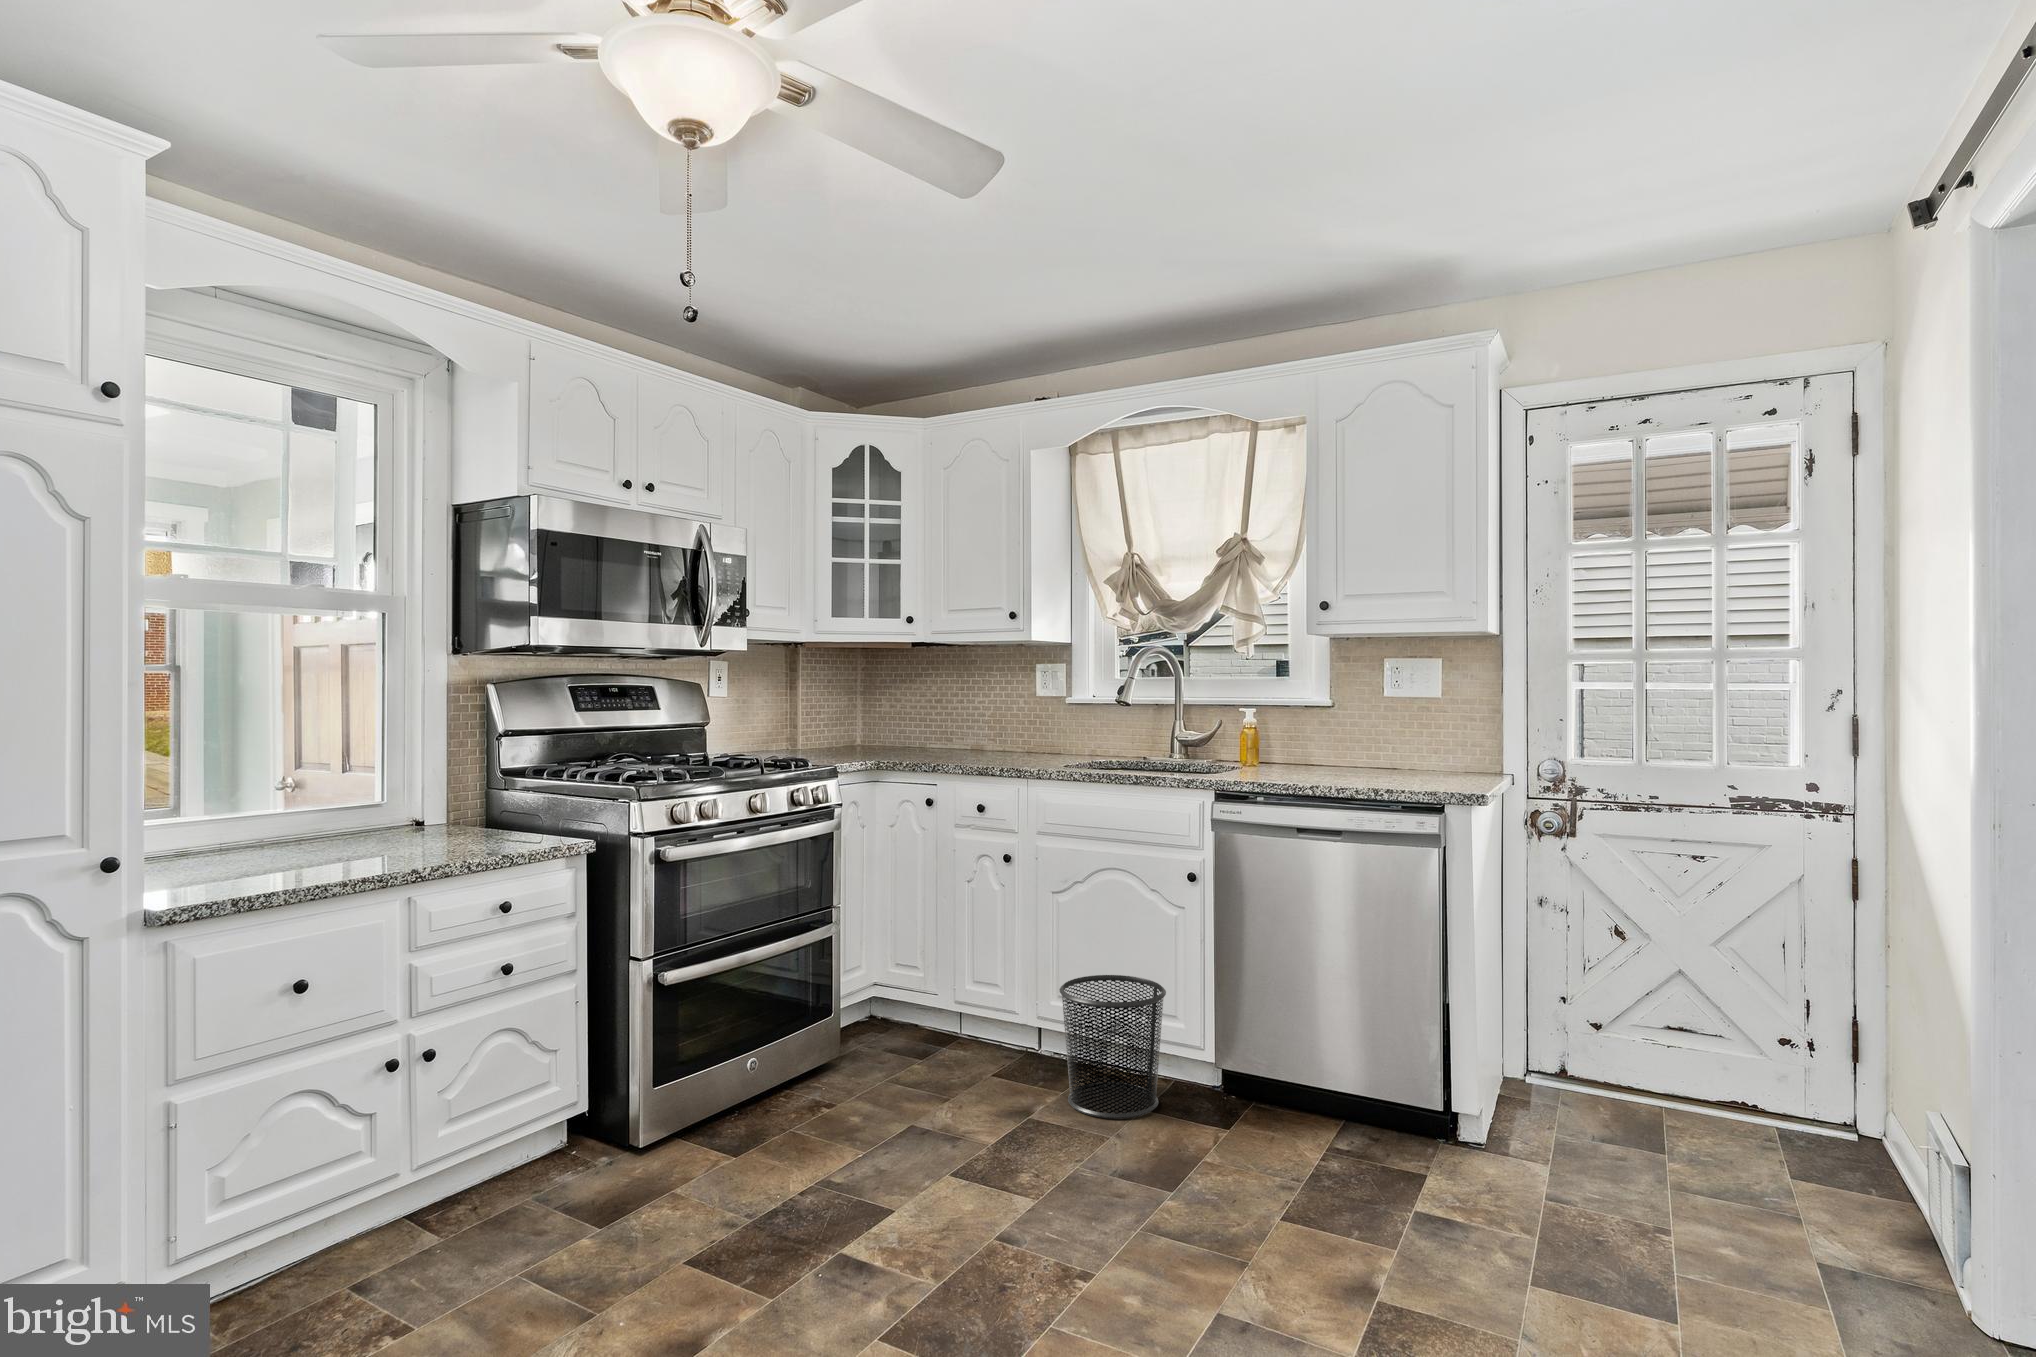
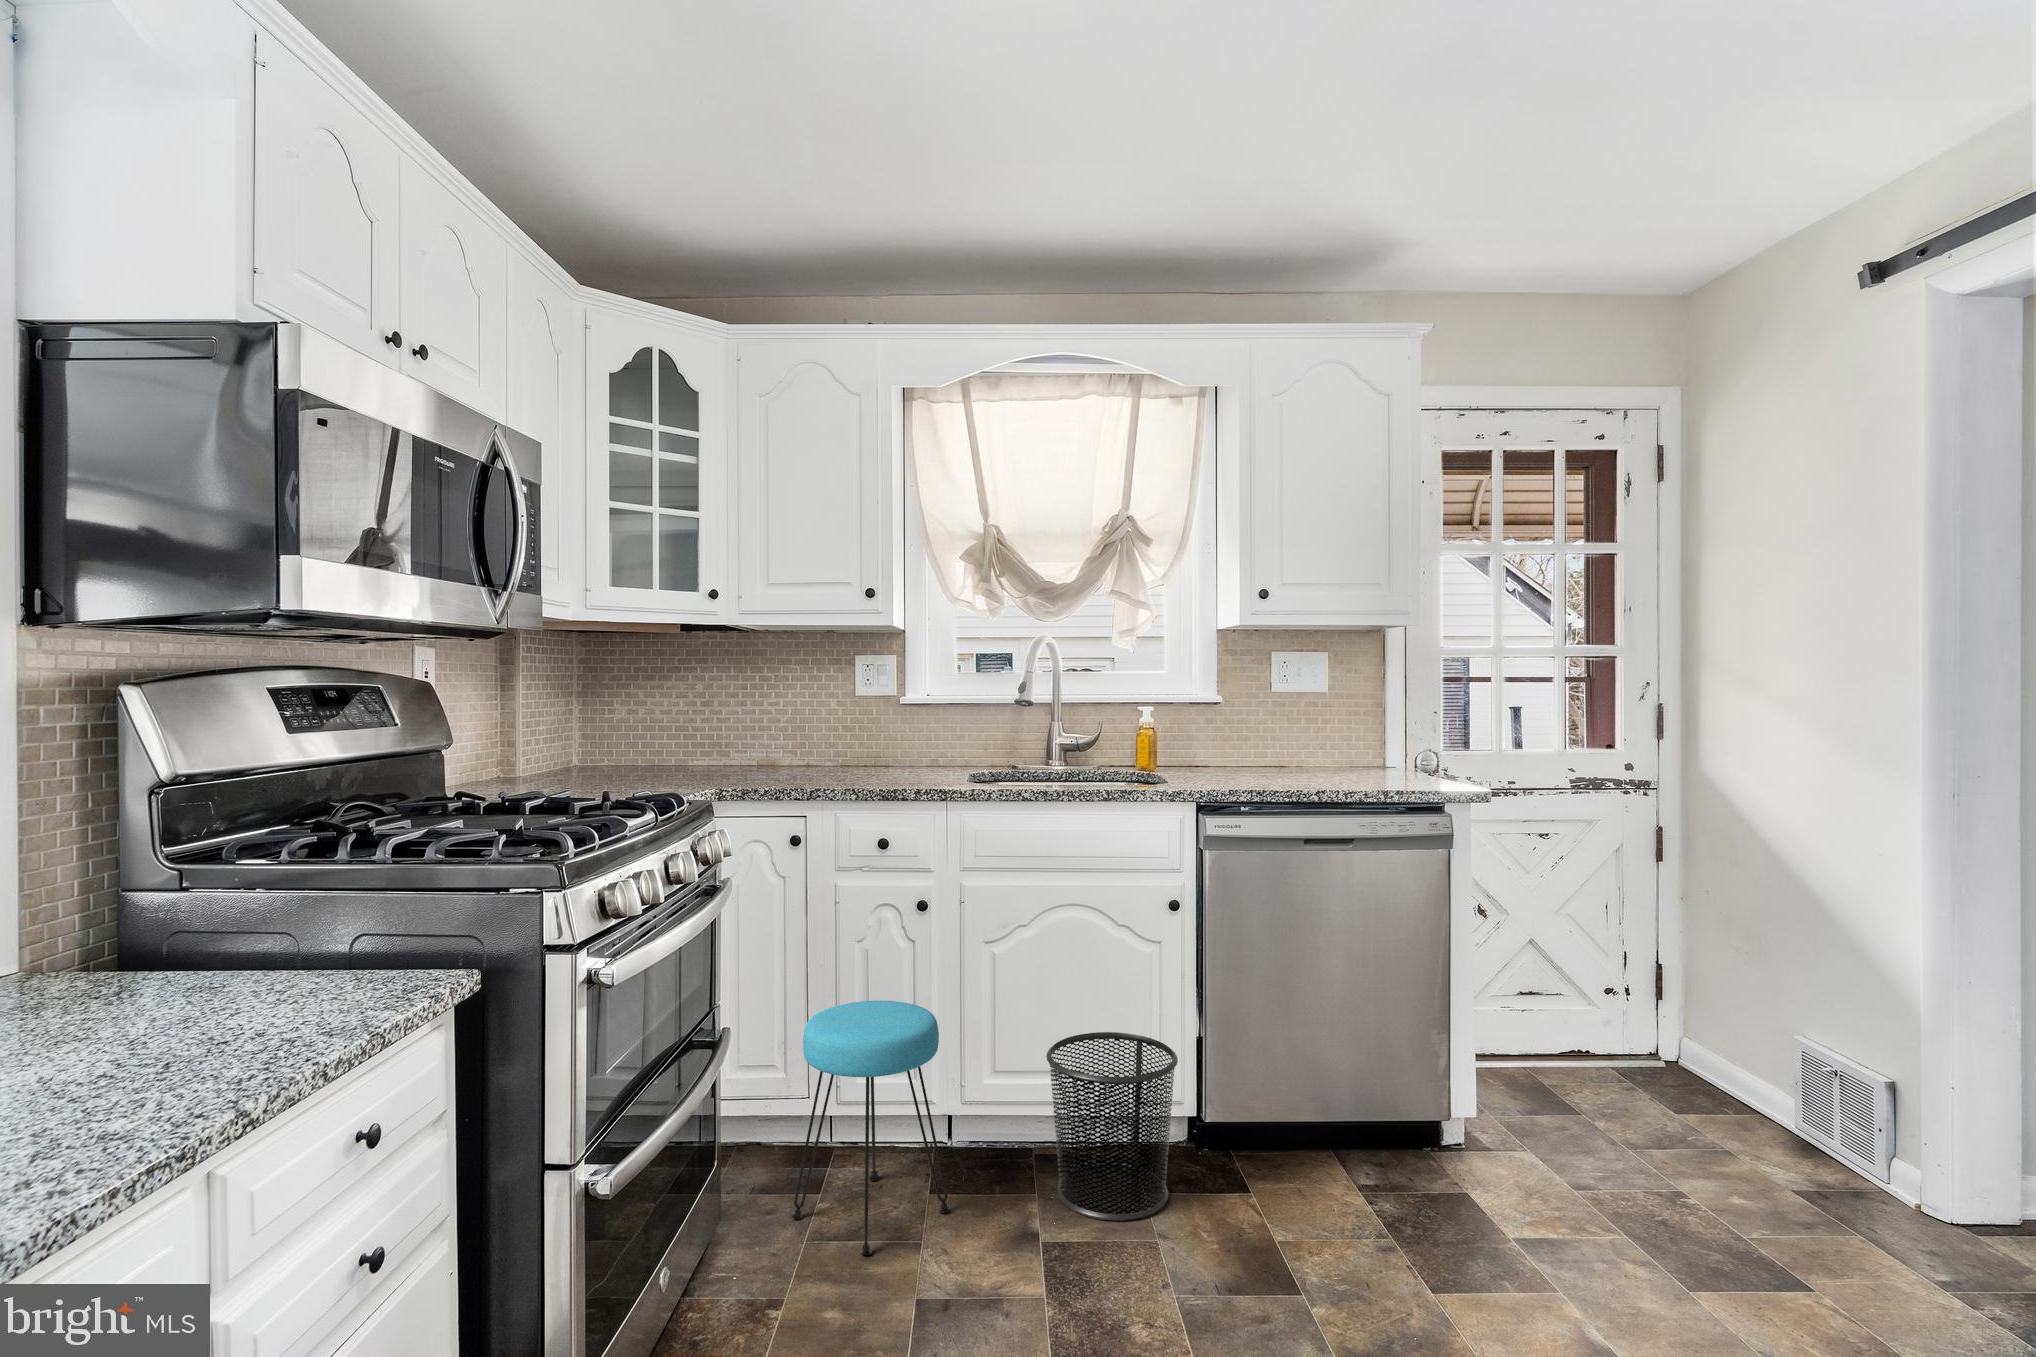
stool: none [887,924,988,1094] -> present [792,1001,950,1255]

